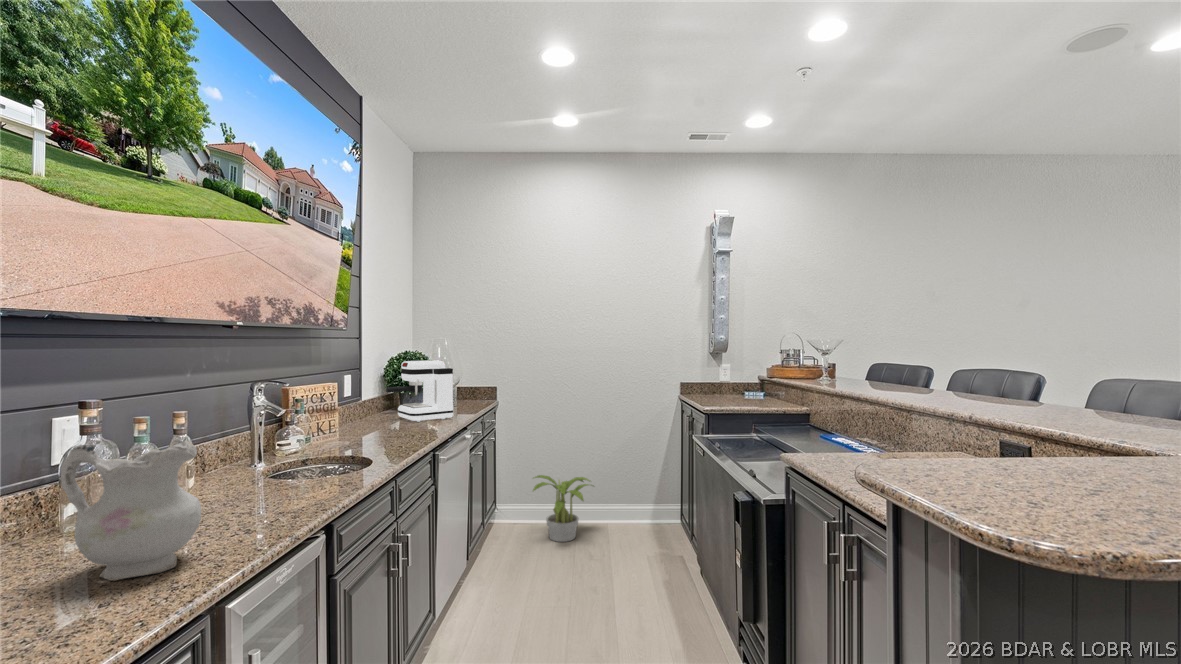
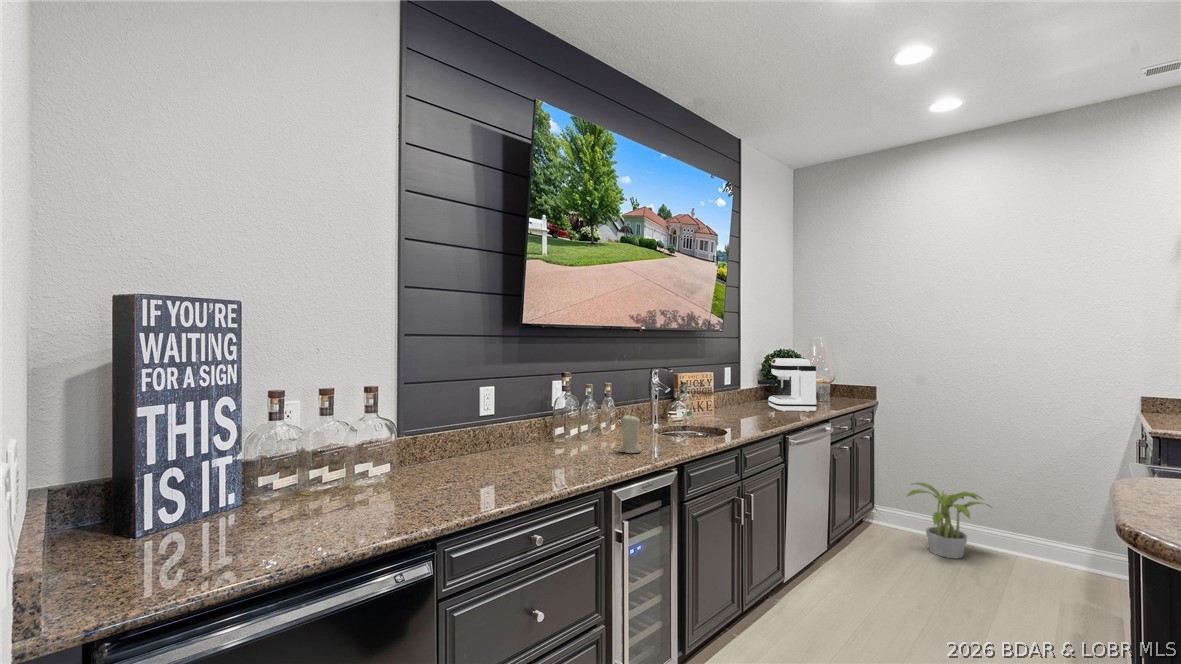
ceramic pitcher: present [61,441,201,580] -> none [550,393,607,466]
candle: none [216,459,260,525] -> present [619,415,642,453]

